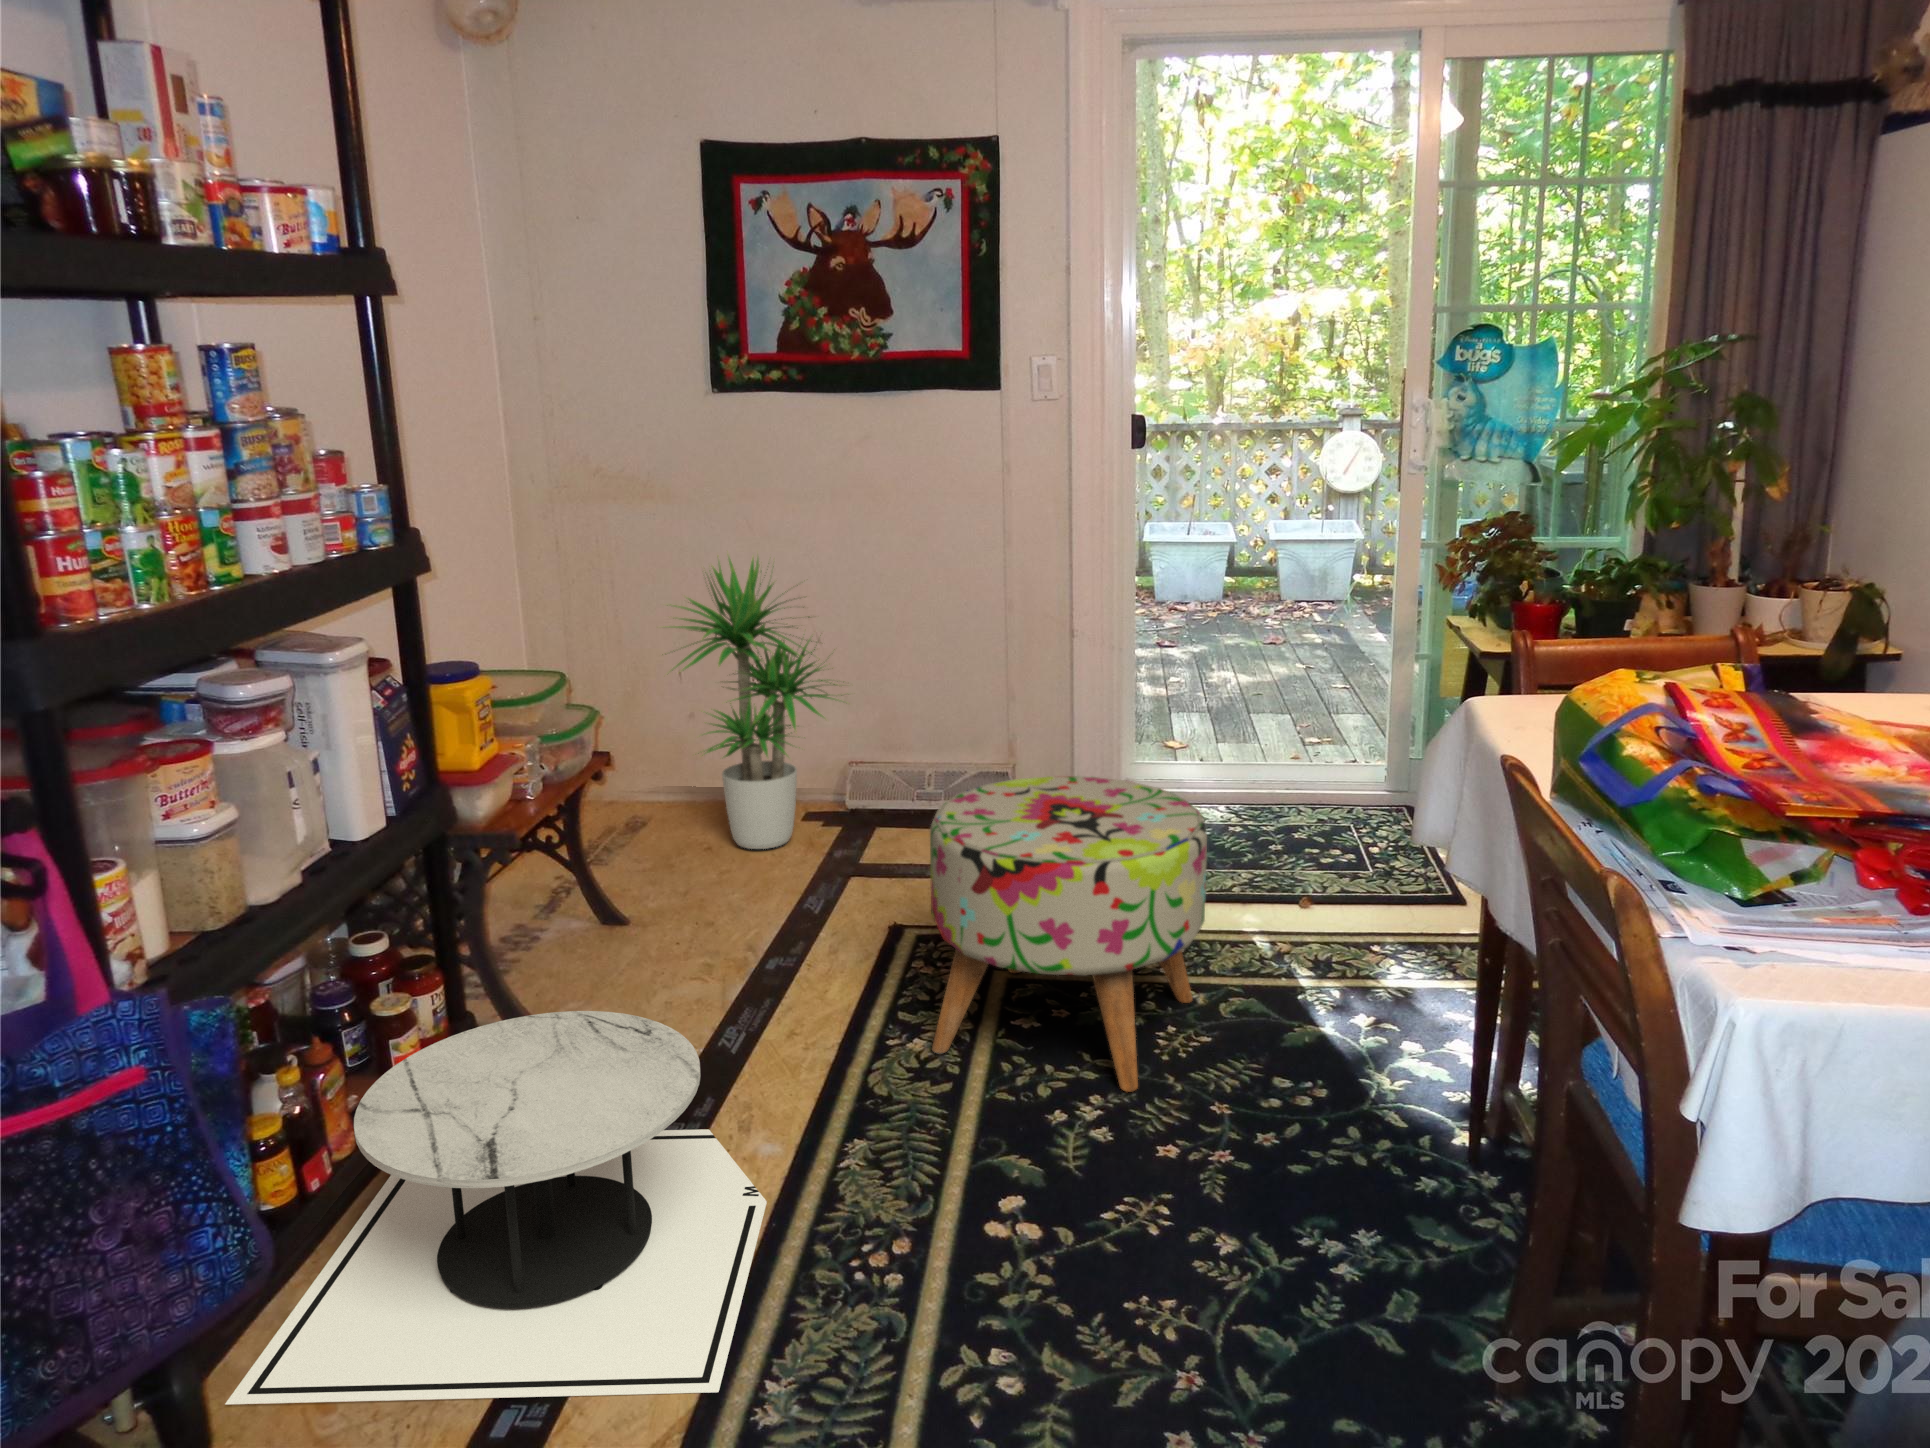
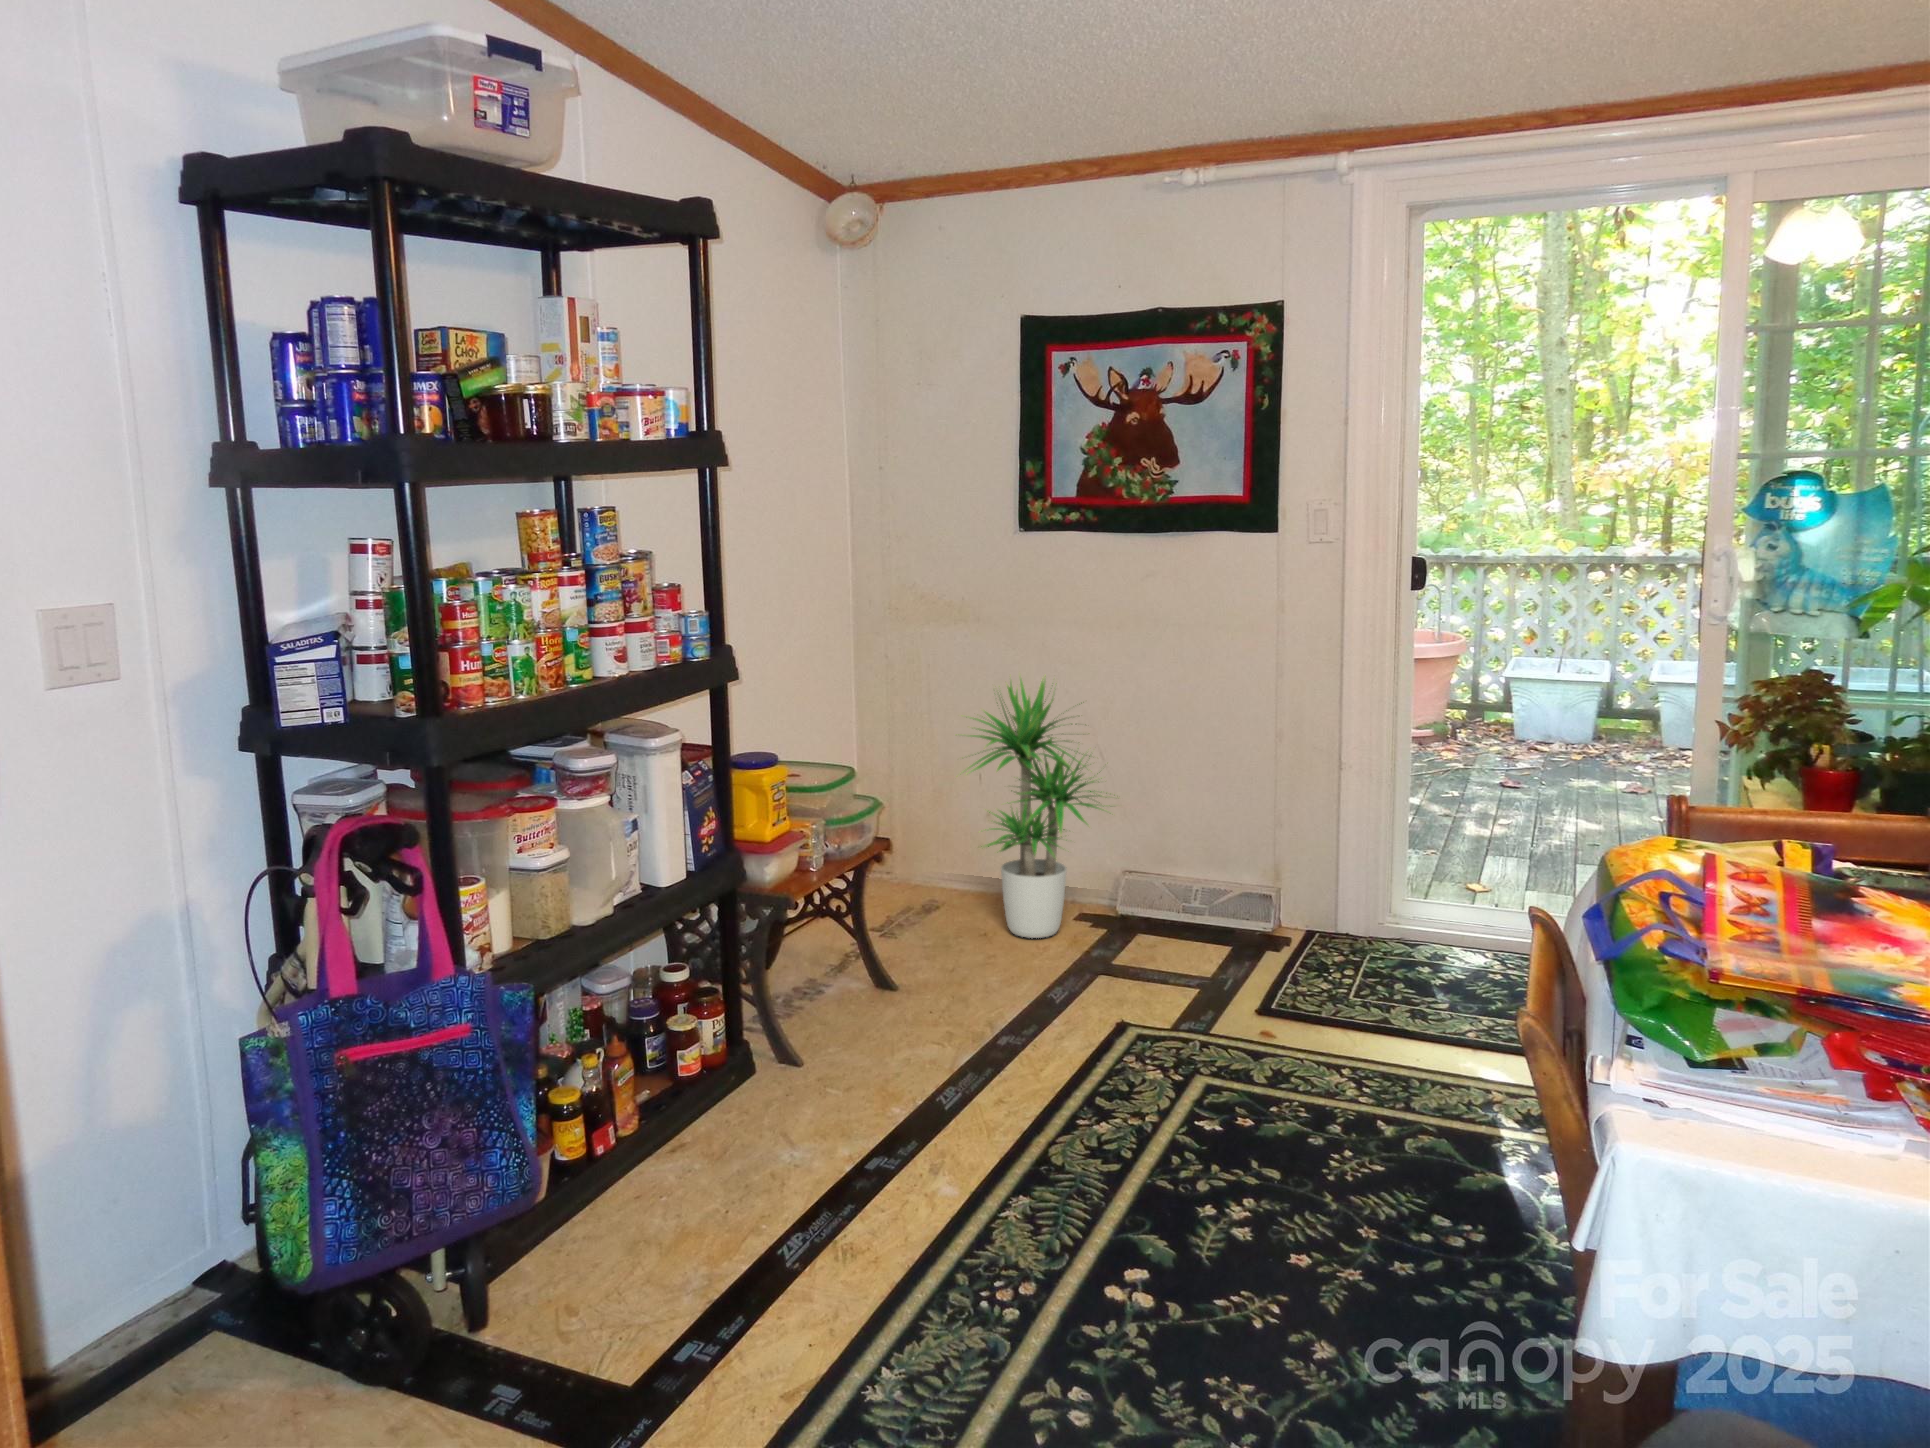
ottoman: present [930,776,1207,1092] -> none [1114,894,1391,1202]
side table: present [225,1011,767,1404] -> none [511,1038,967,1364]

